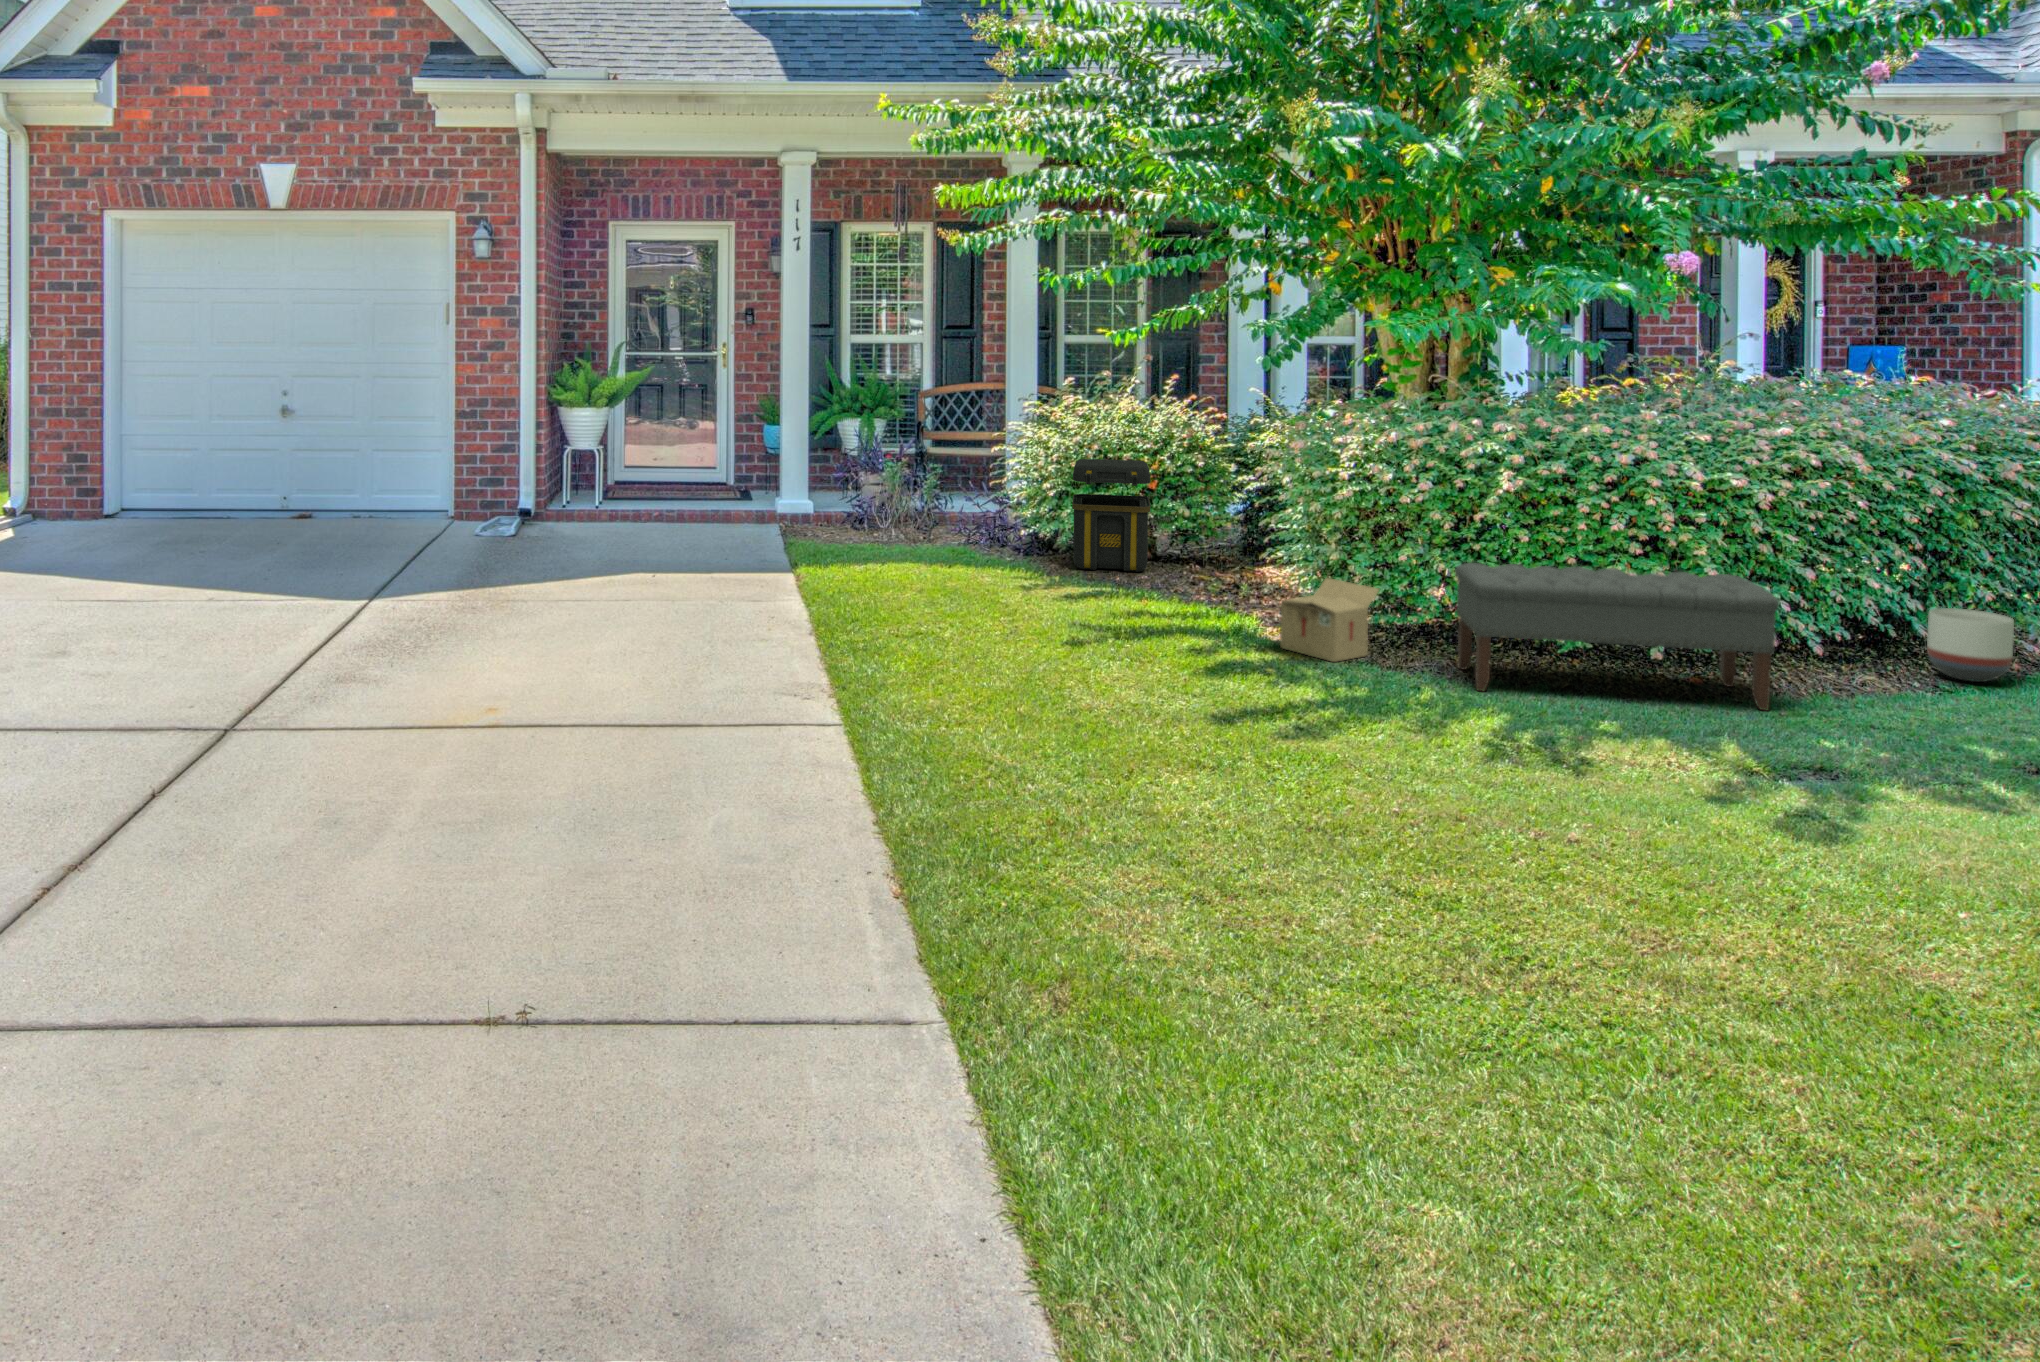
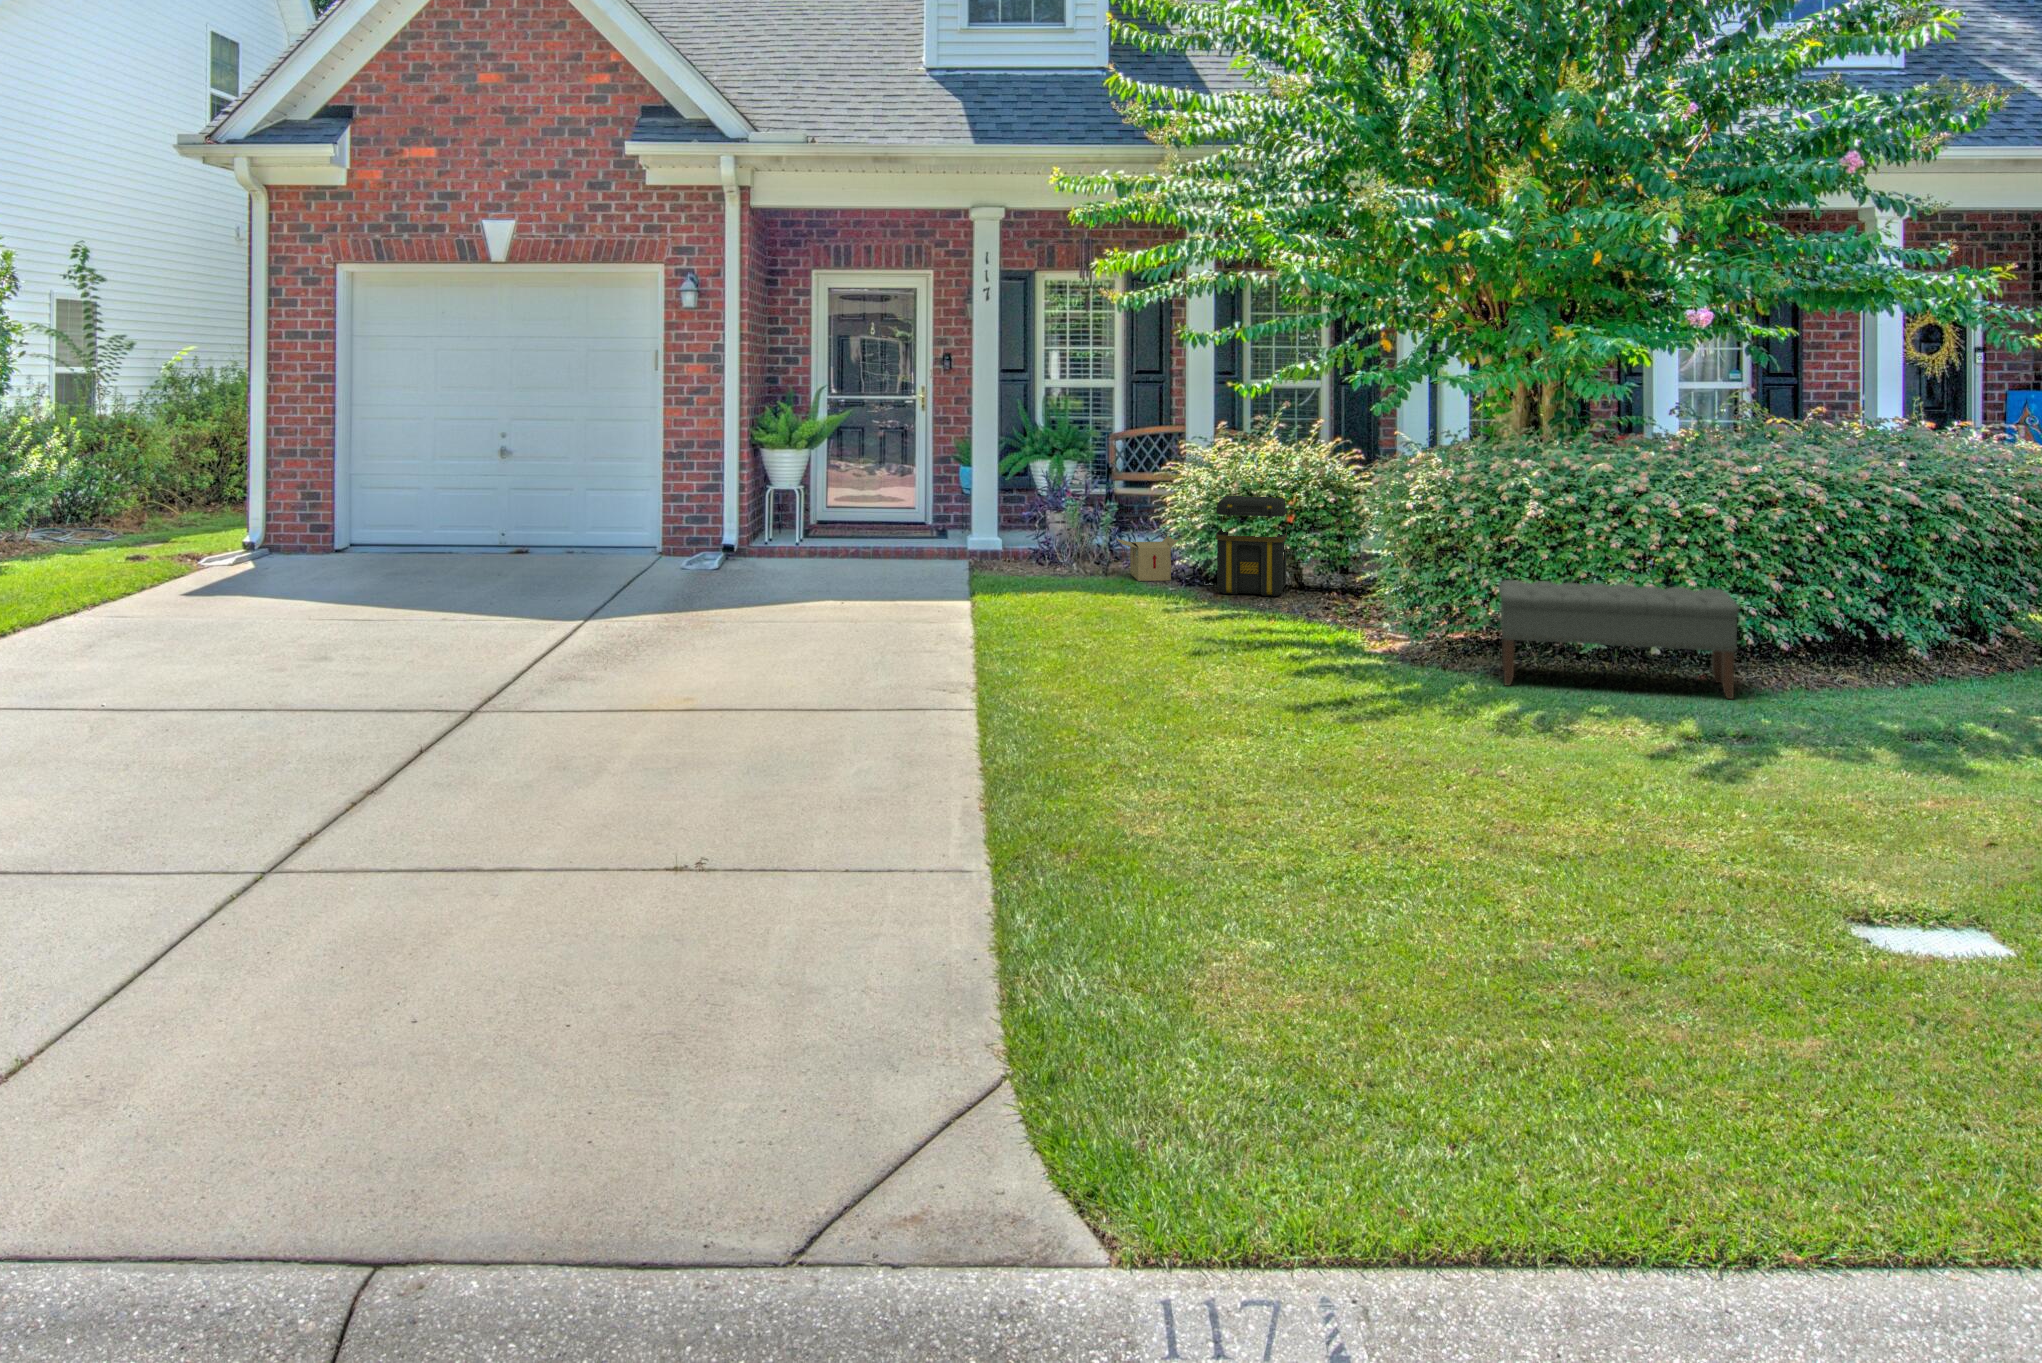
cardboard box: present [1280,578,1379,662] -> present [1116,535,1178,581]
planter: present [1927,608,2014,682] -> none [1895,619,1959,680]

